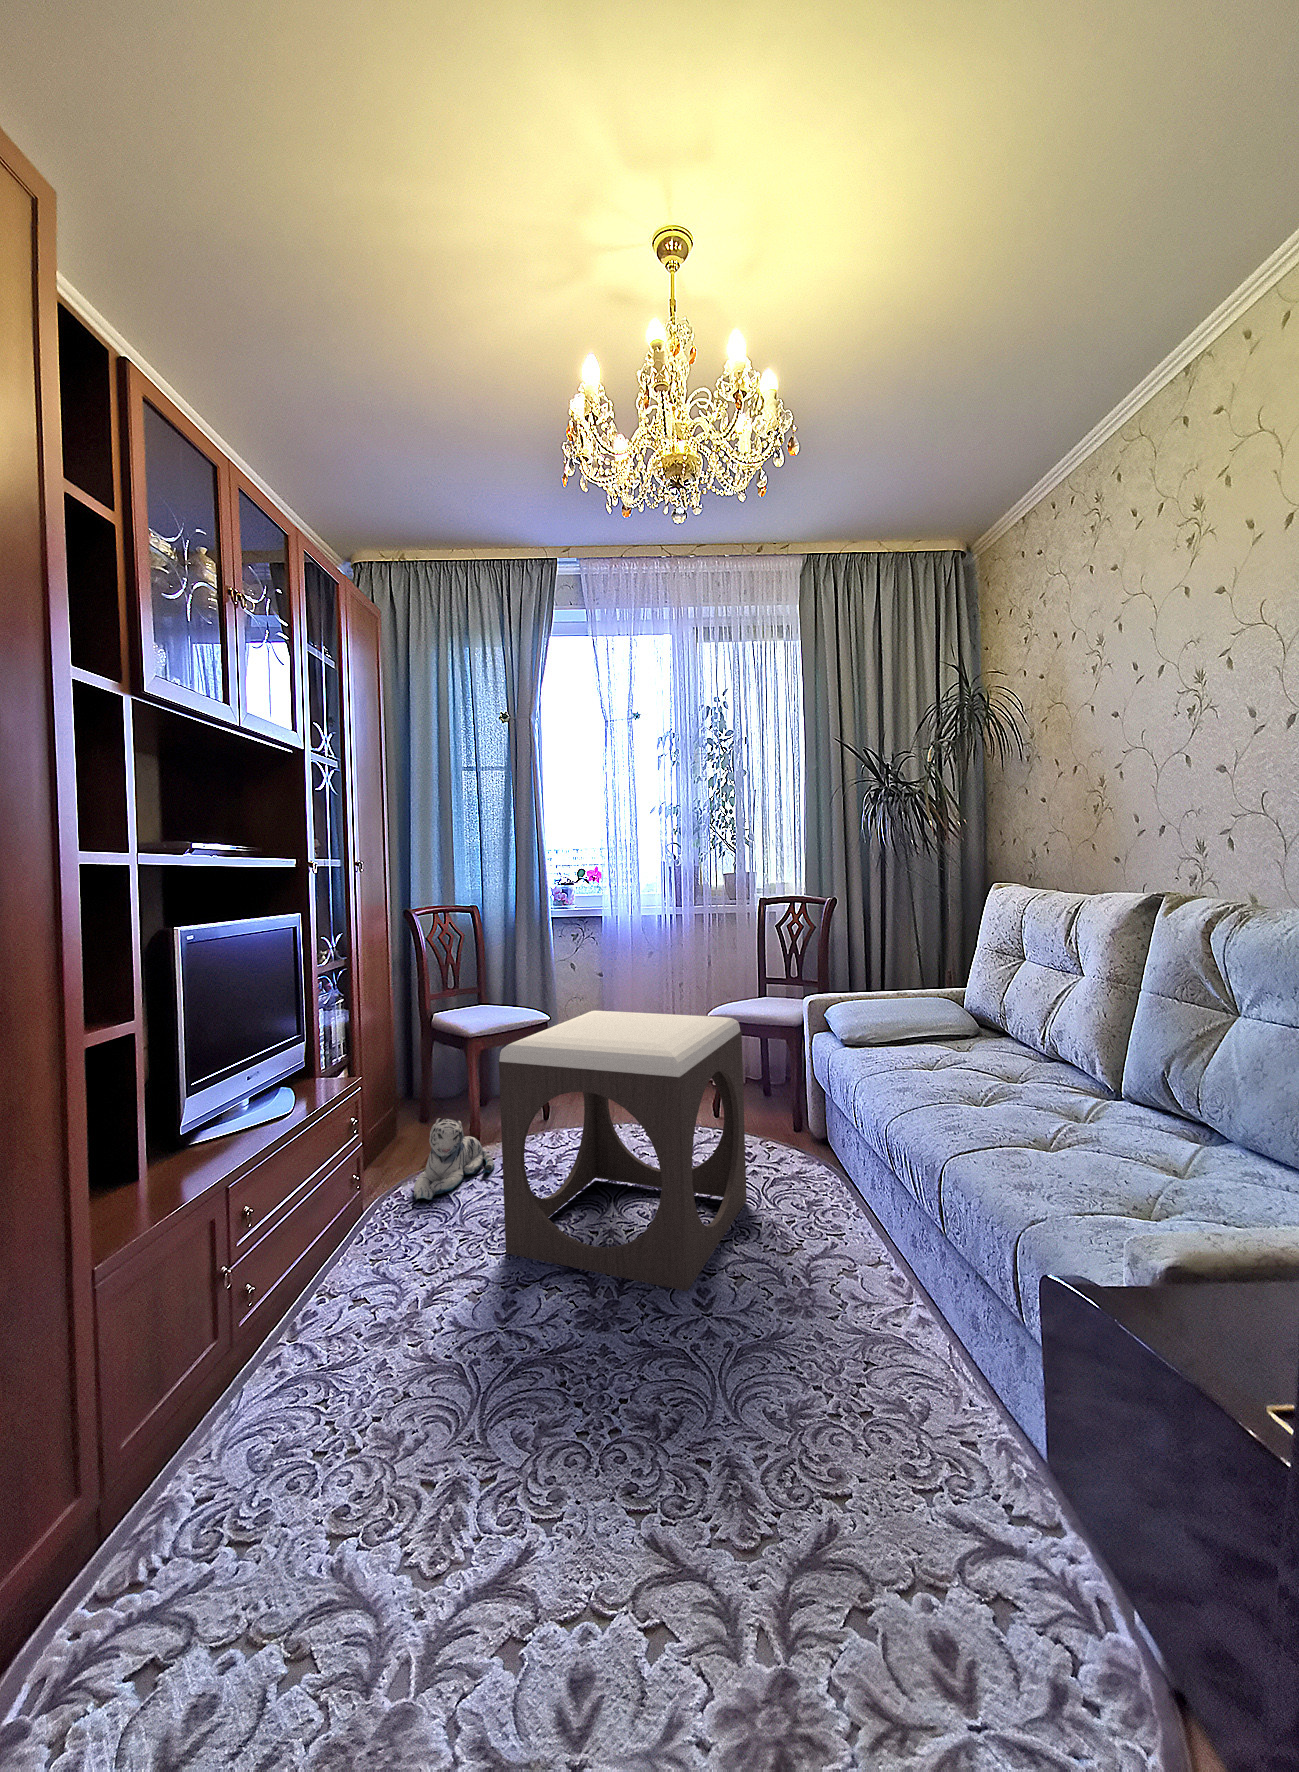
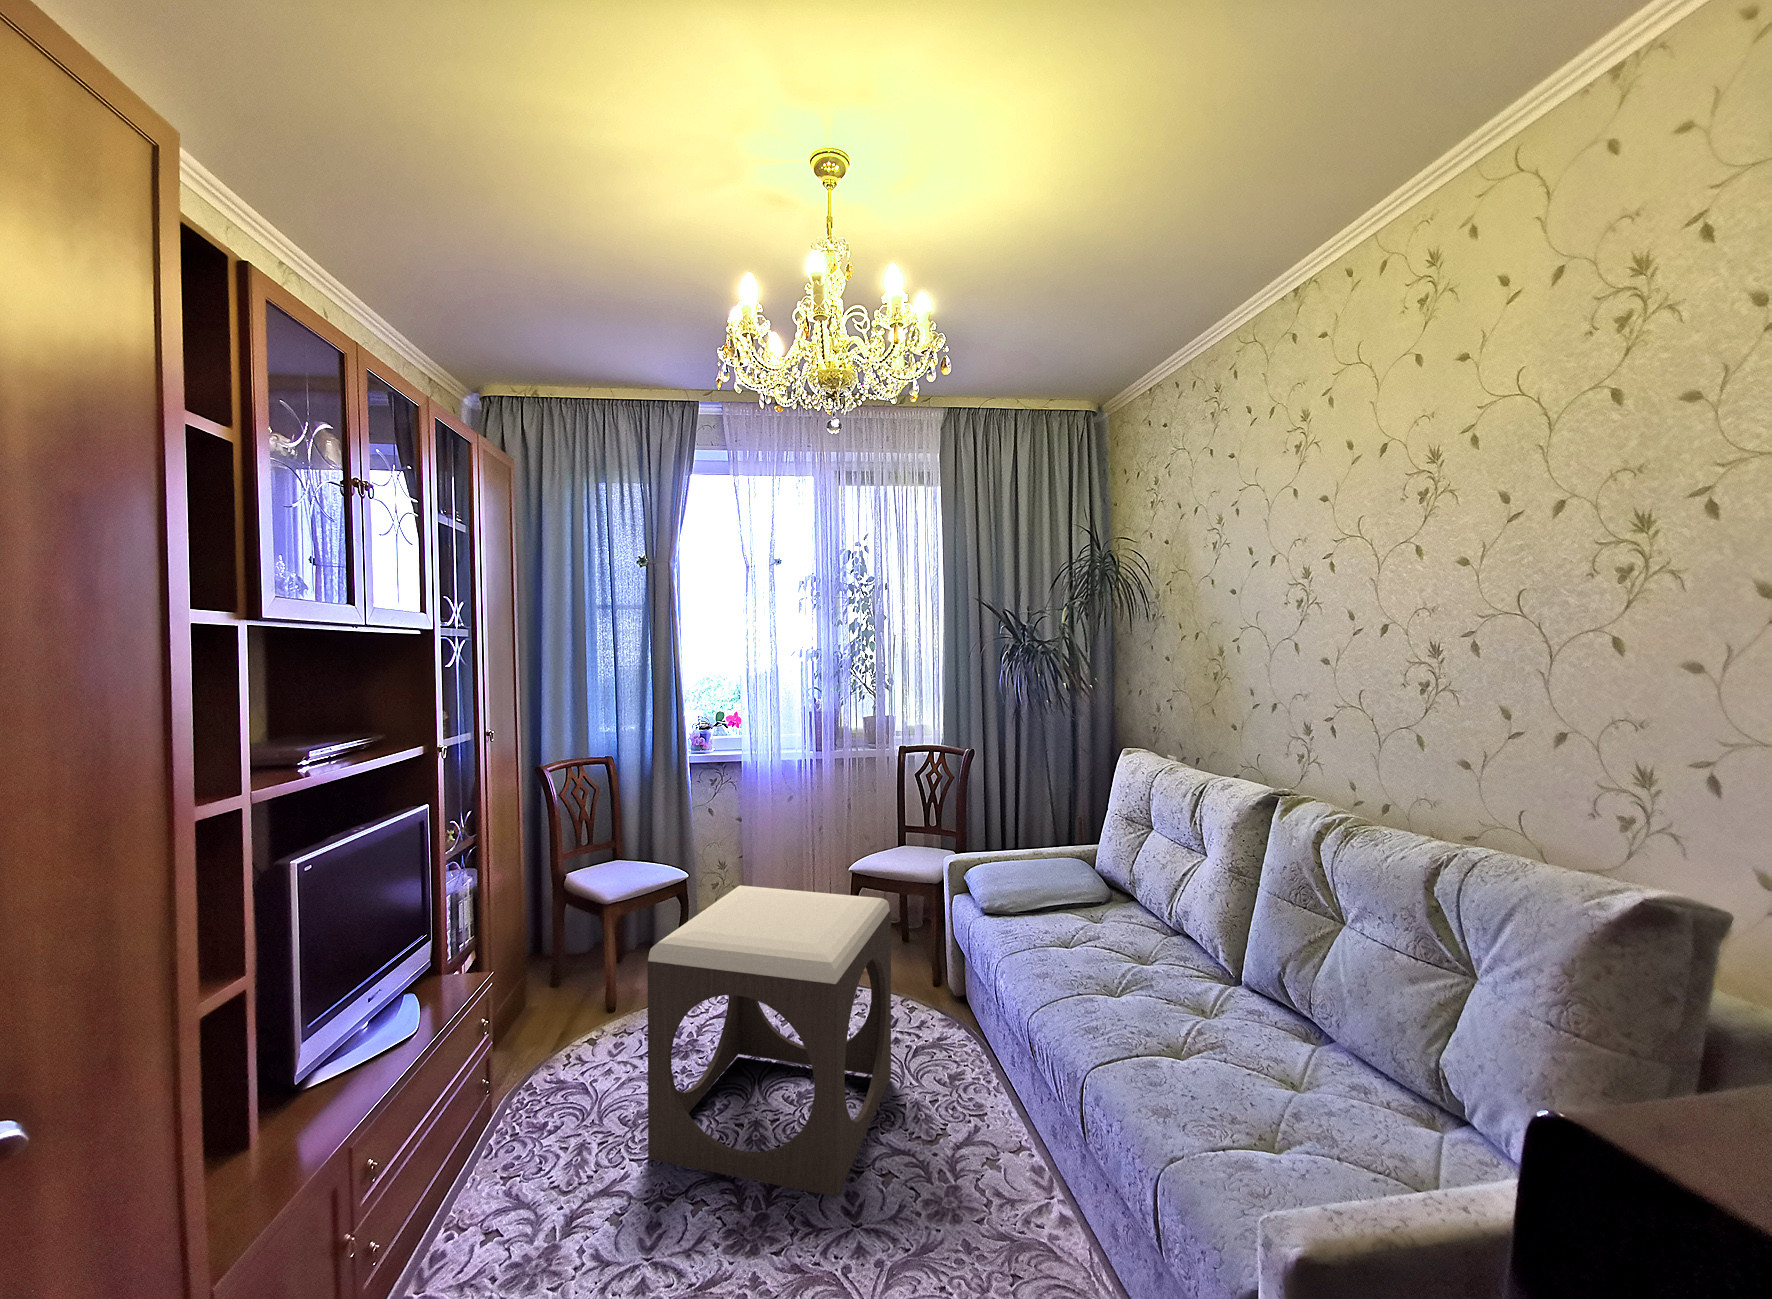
plush toy: present [414,1118,494,1200] -> none [544,998,631,1093]

